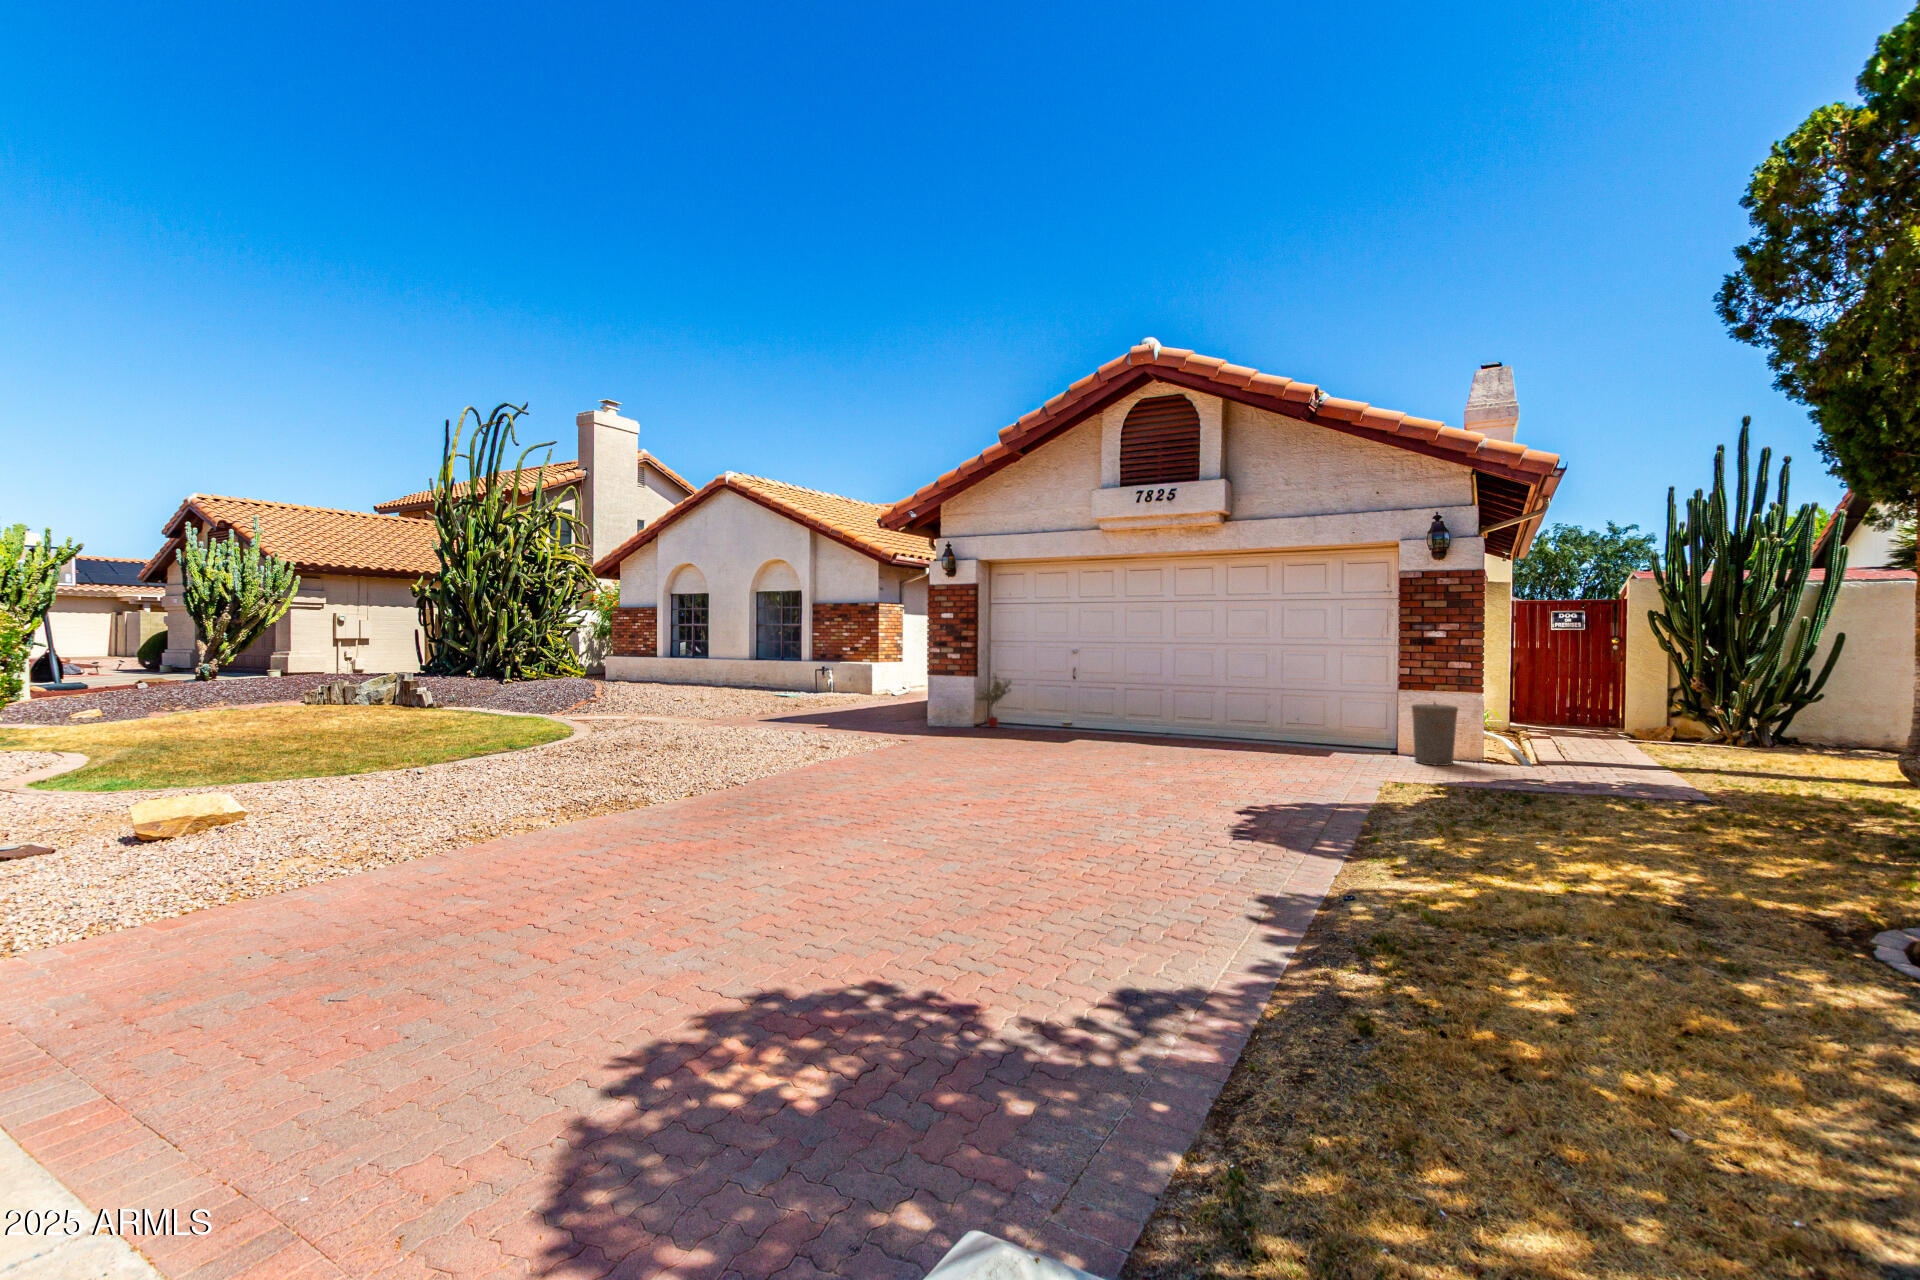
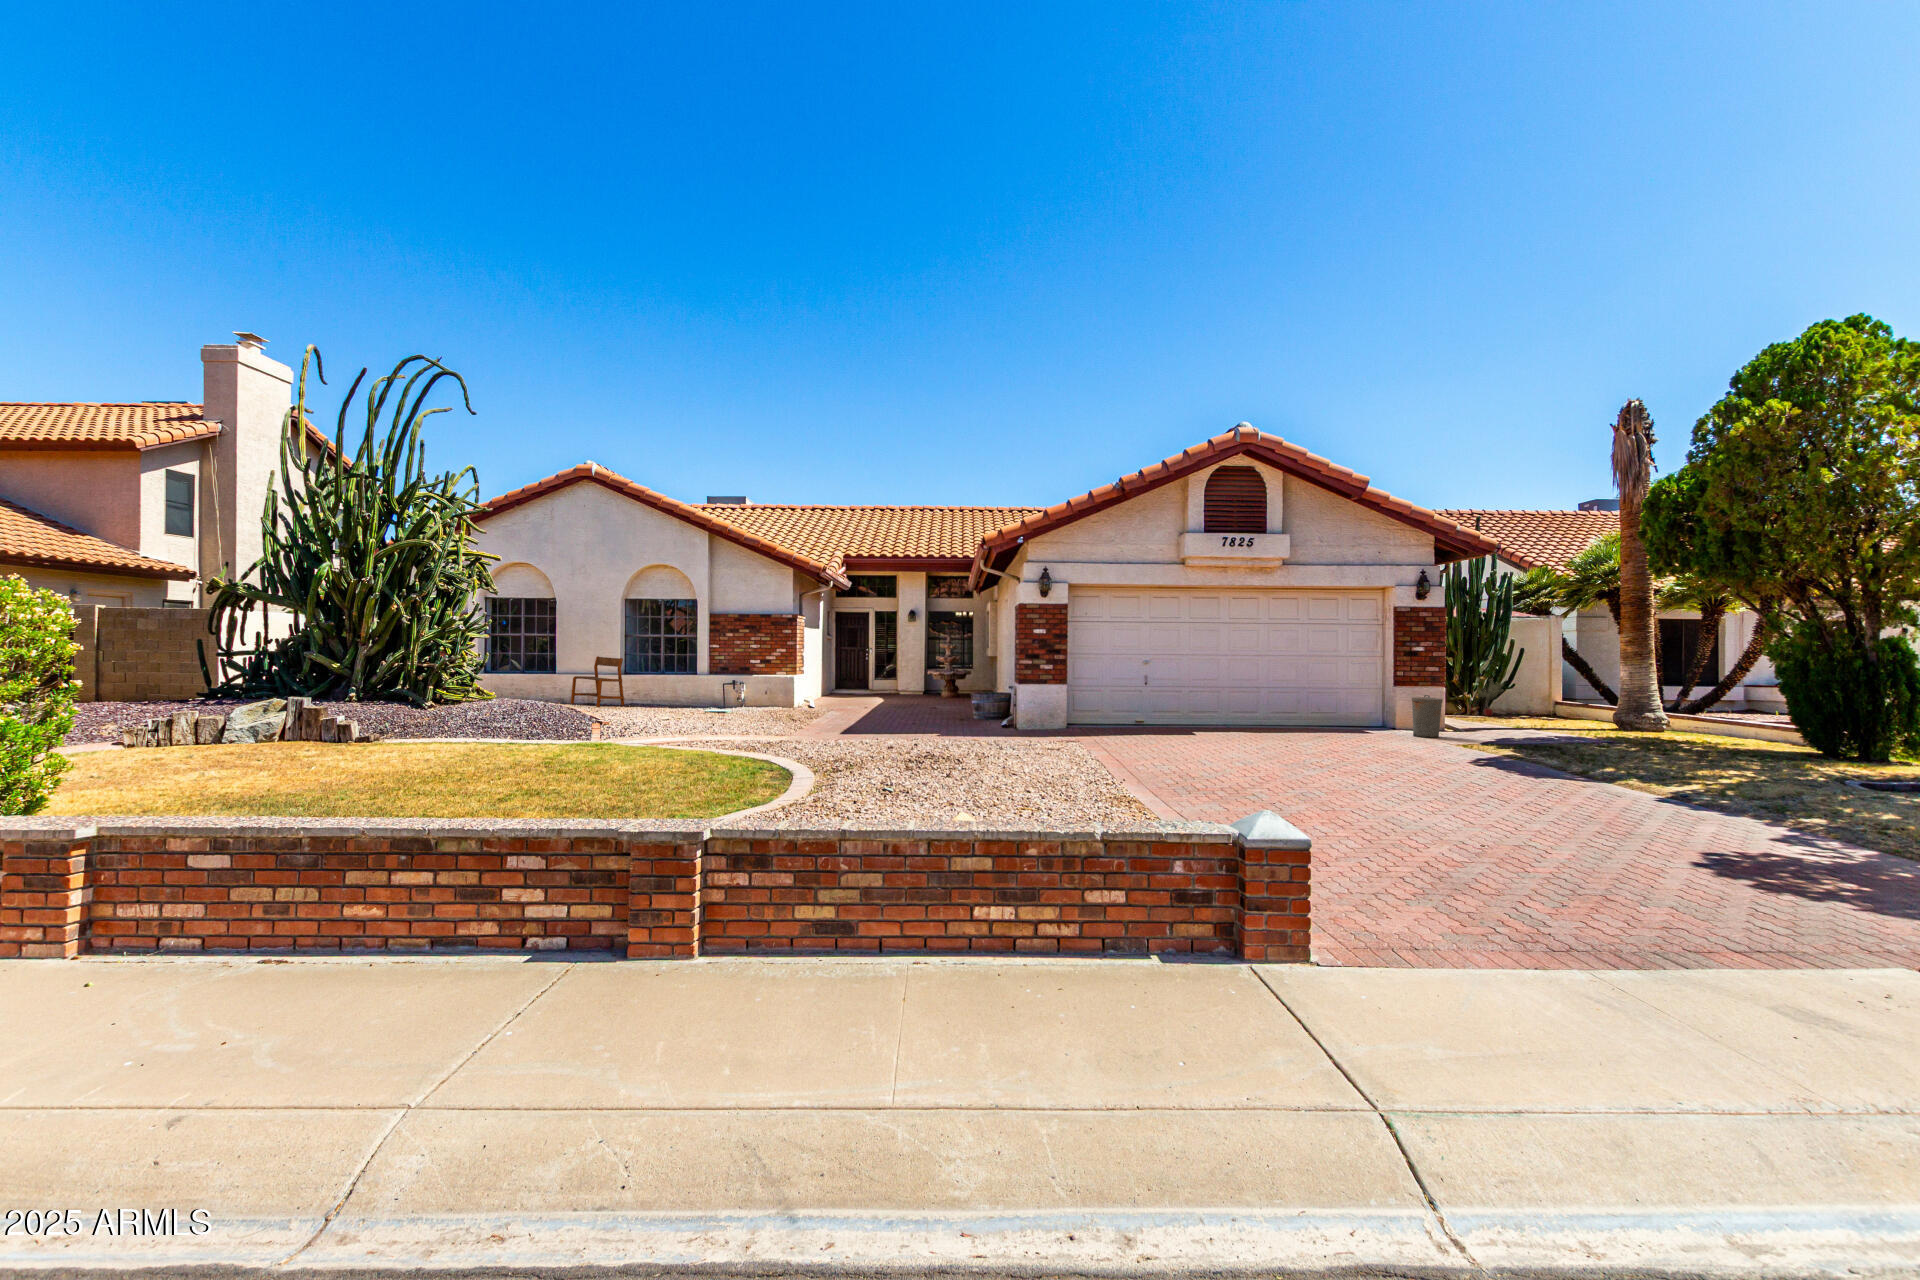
bench: none [712,643,740,686] -> present [571,656,624,707]
potted tree: present [976,676,1011,728] -> present [1477,679,1503,716]

